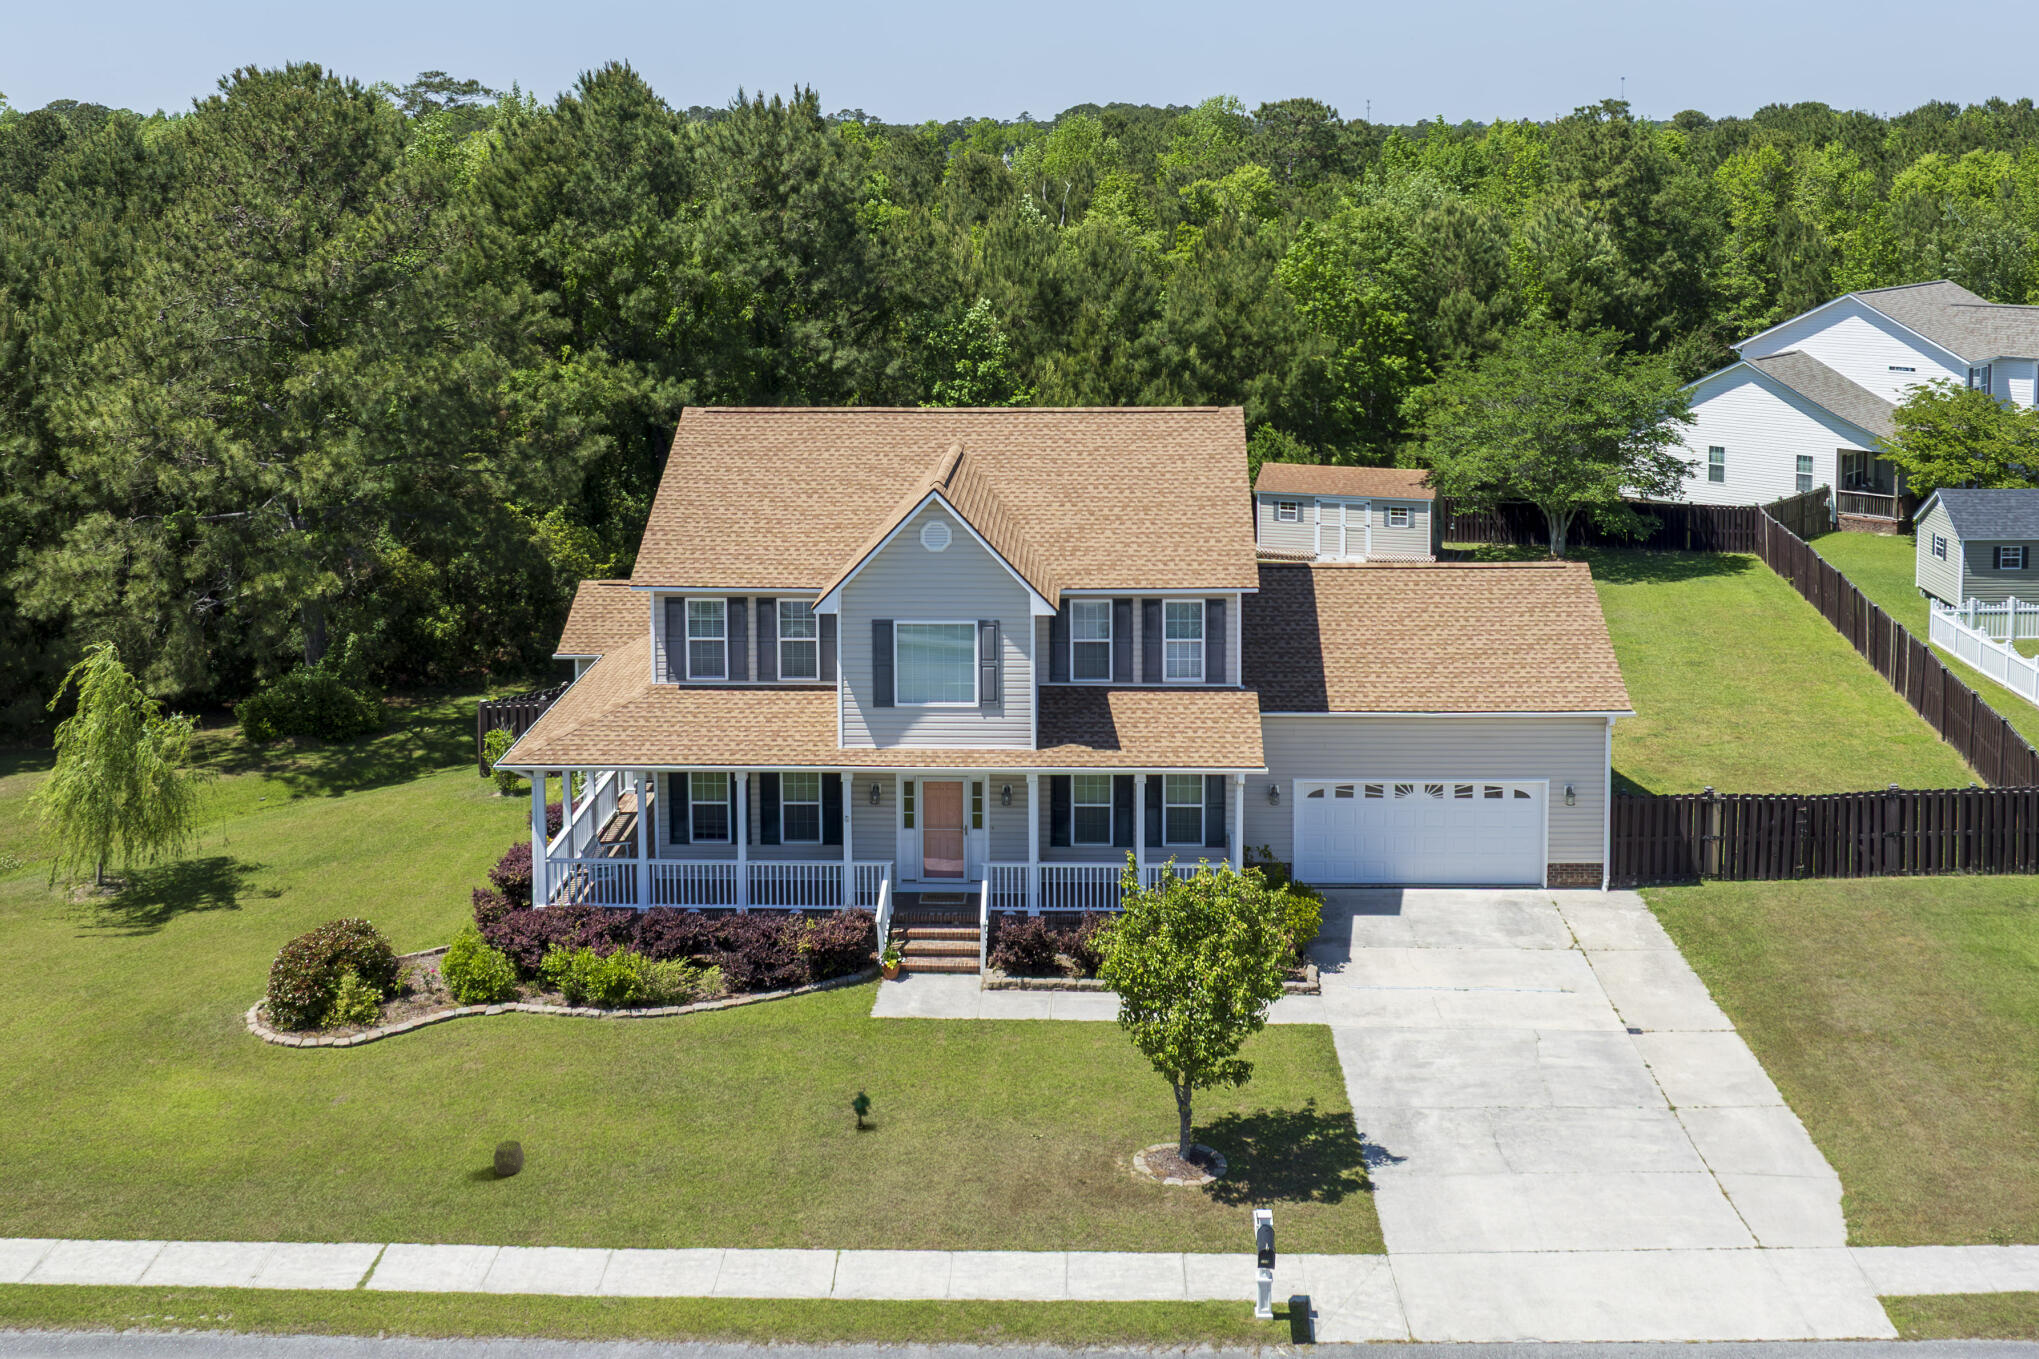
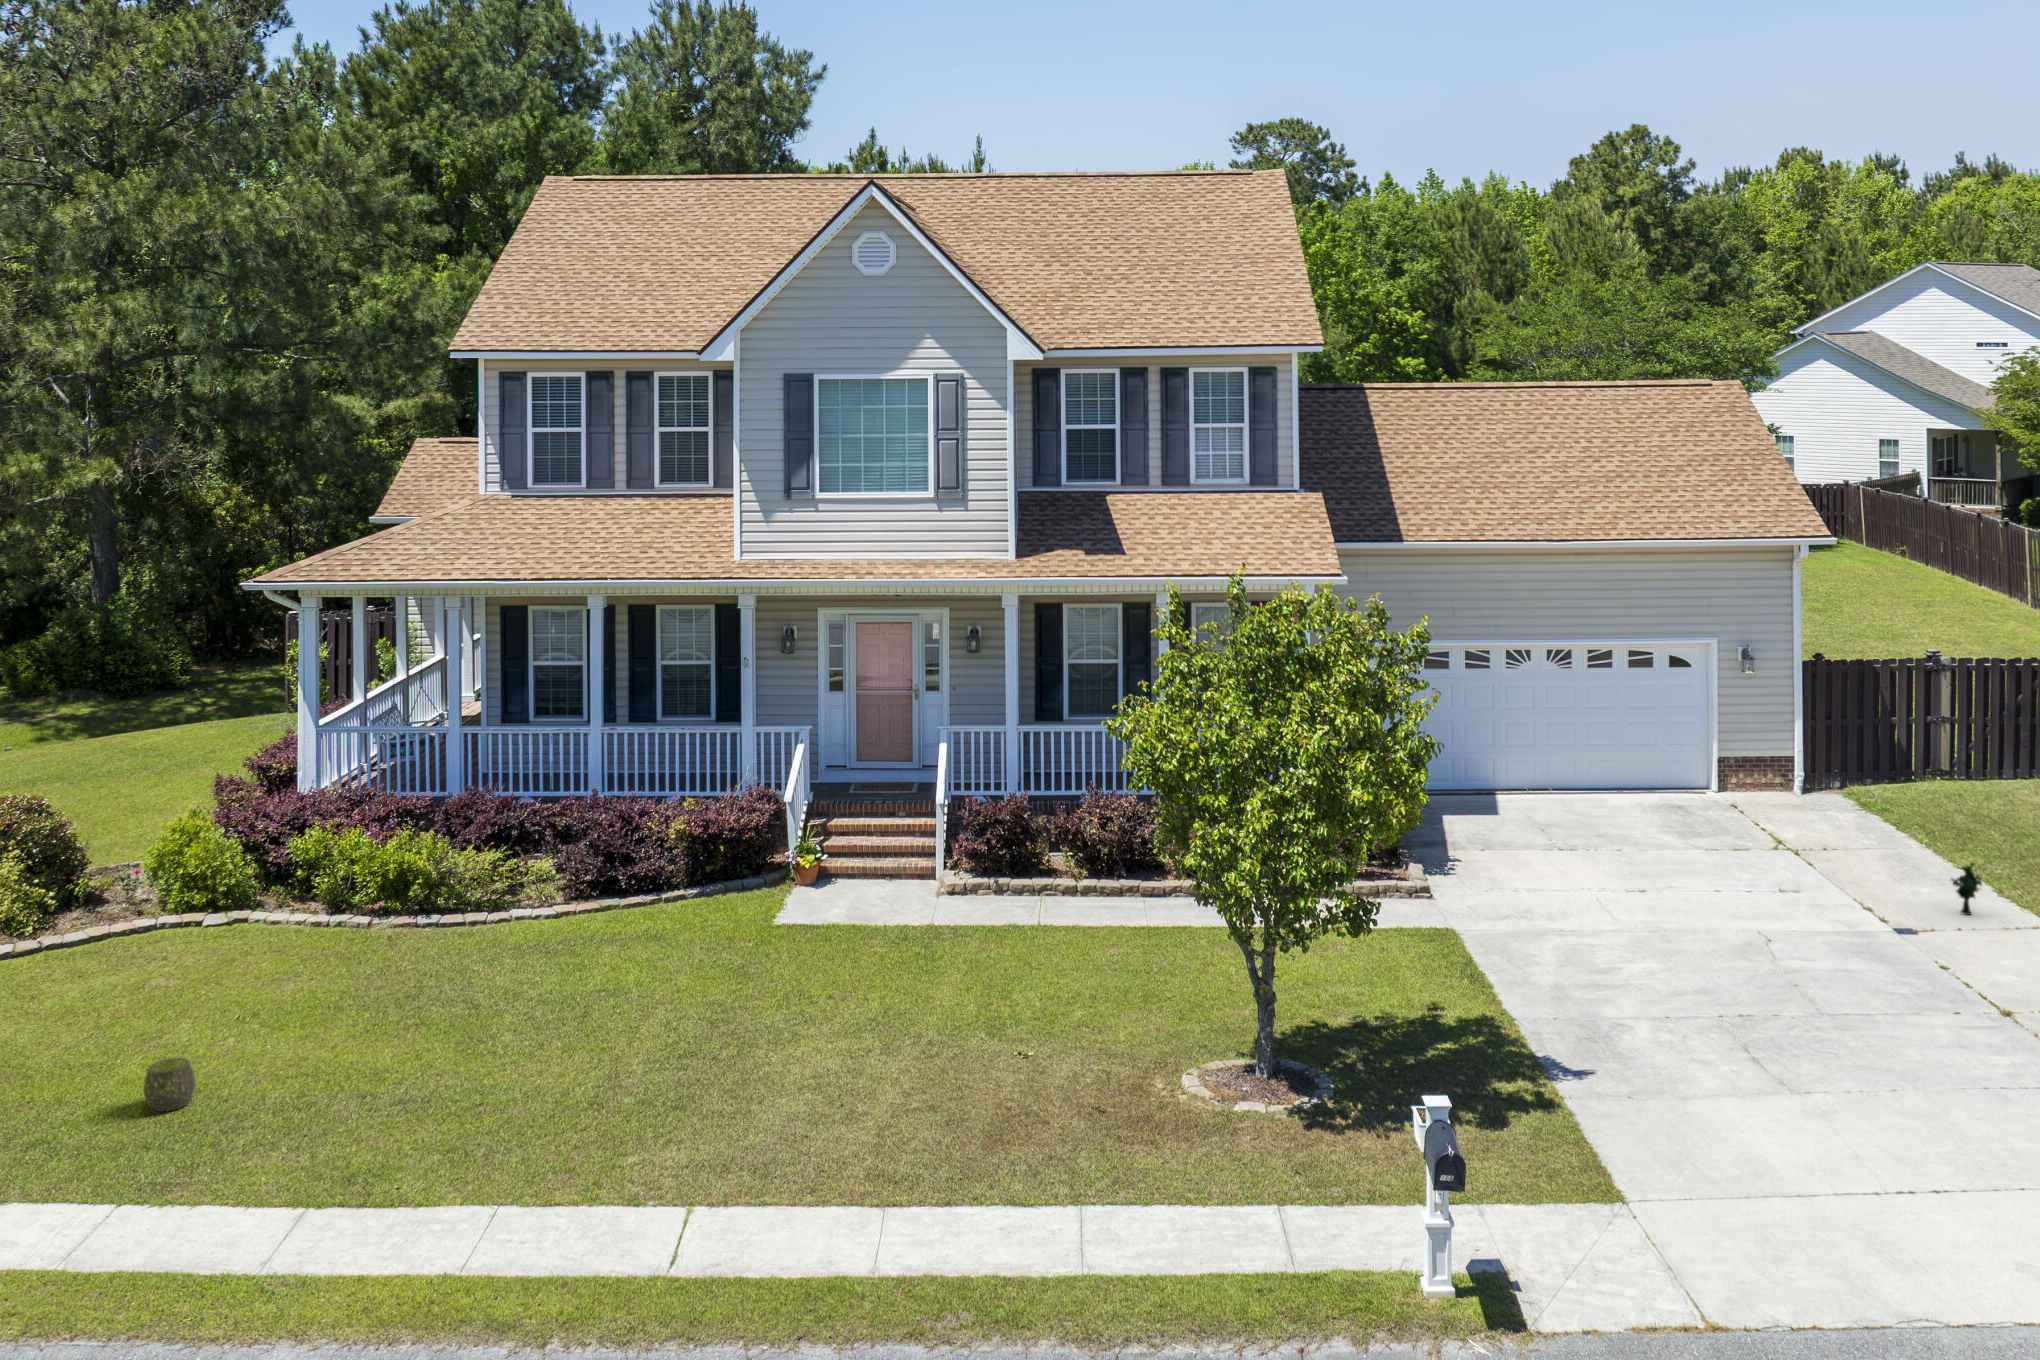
decorative plant: present [851,1088,871,1128] -> present [1950,863,1982,915]

